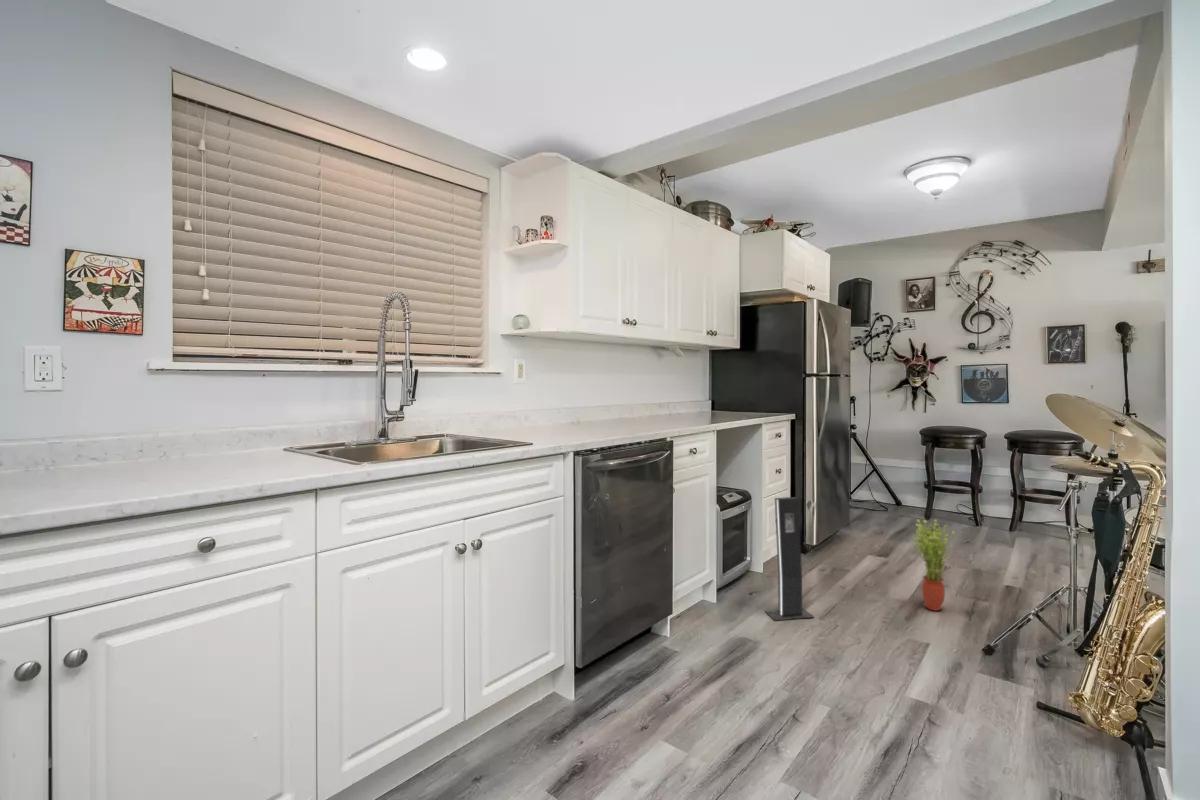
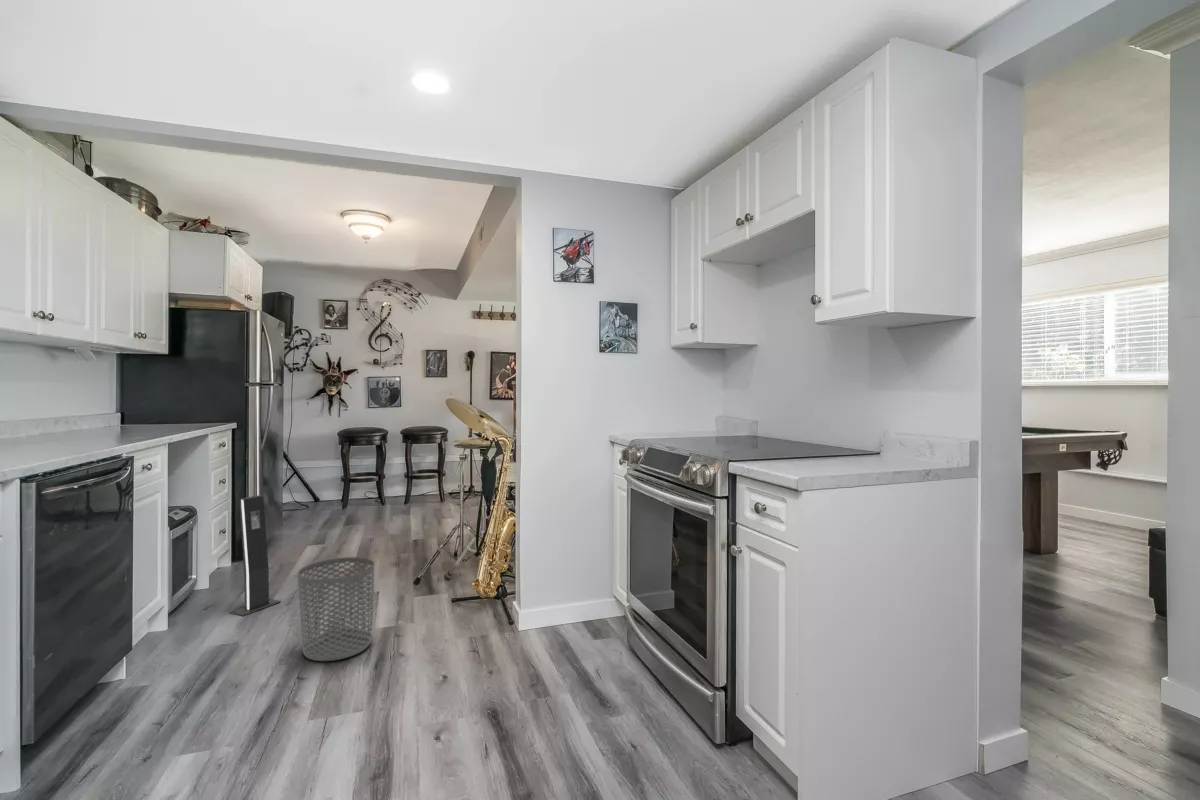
potted plant: present [914,520,955,611] -> none [358,497,389,569]
waste bin: none [806,589,899,722] -> present [298,557,374,661]

